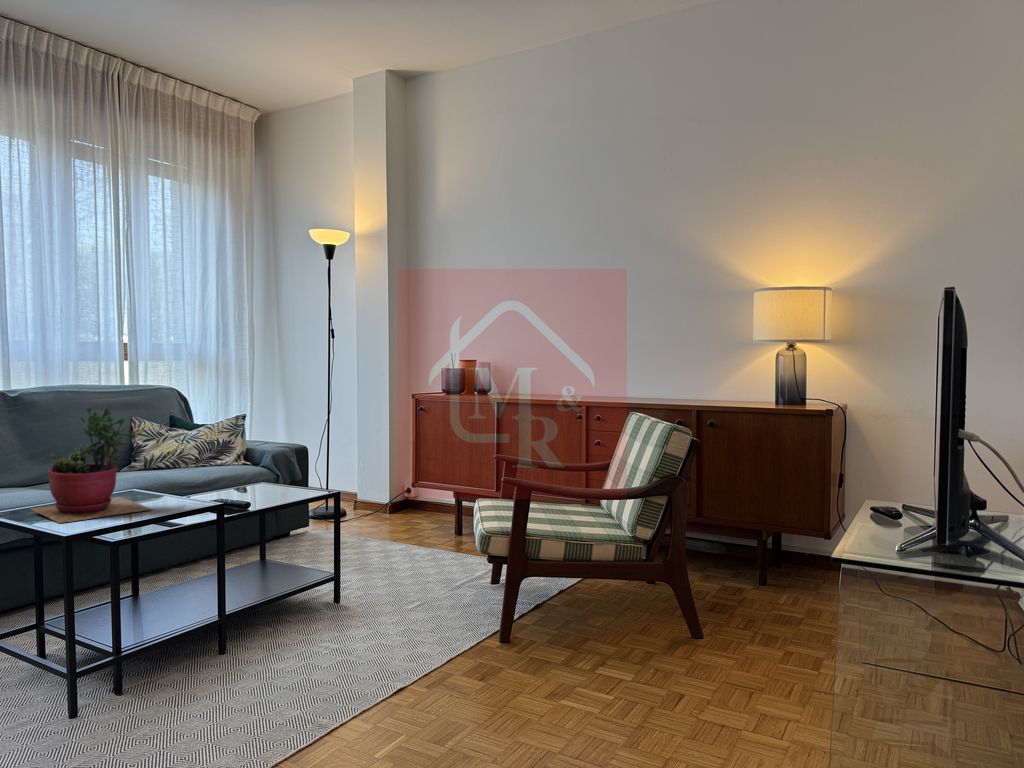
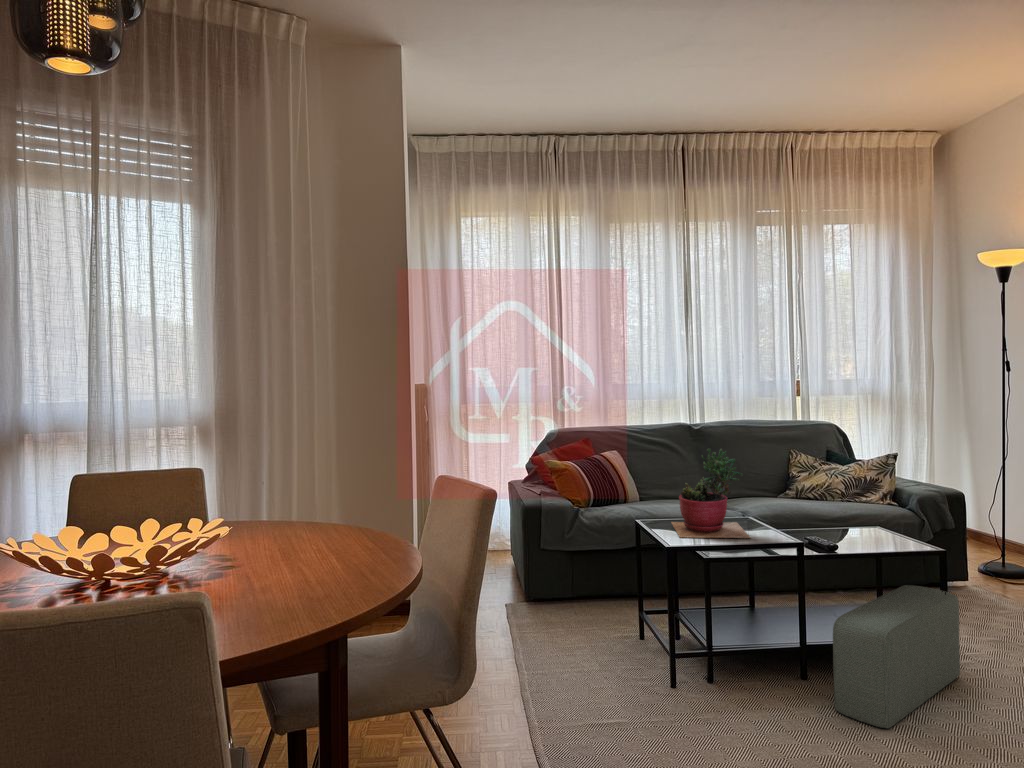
pouf: none [267,529,349,671] -> present [833,585,960,728]

